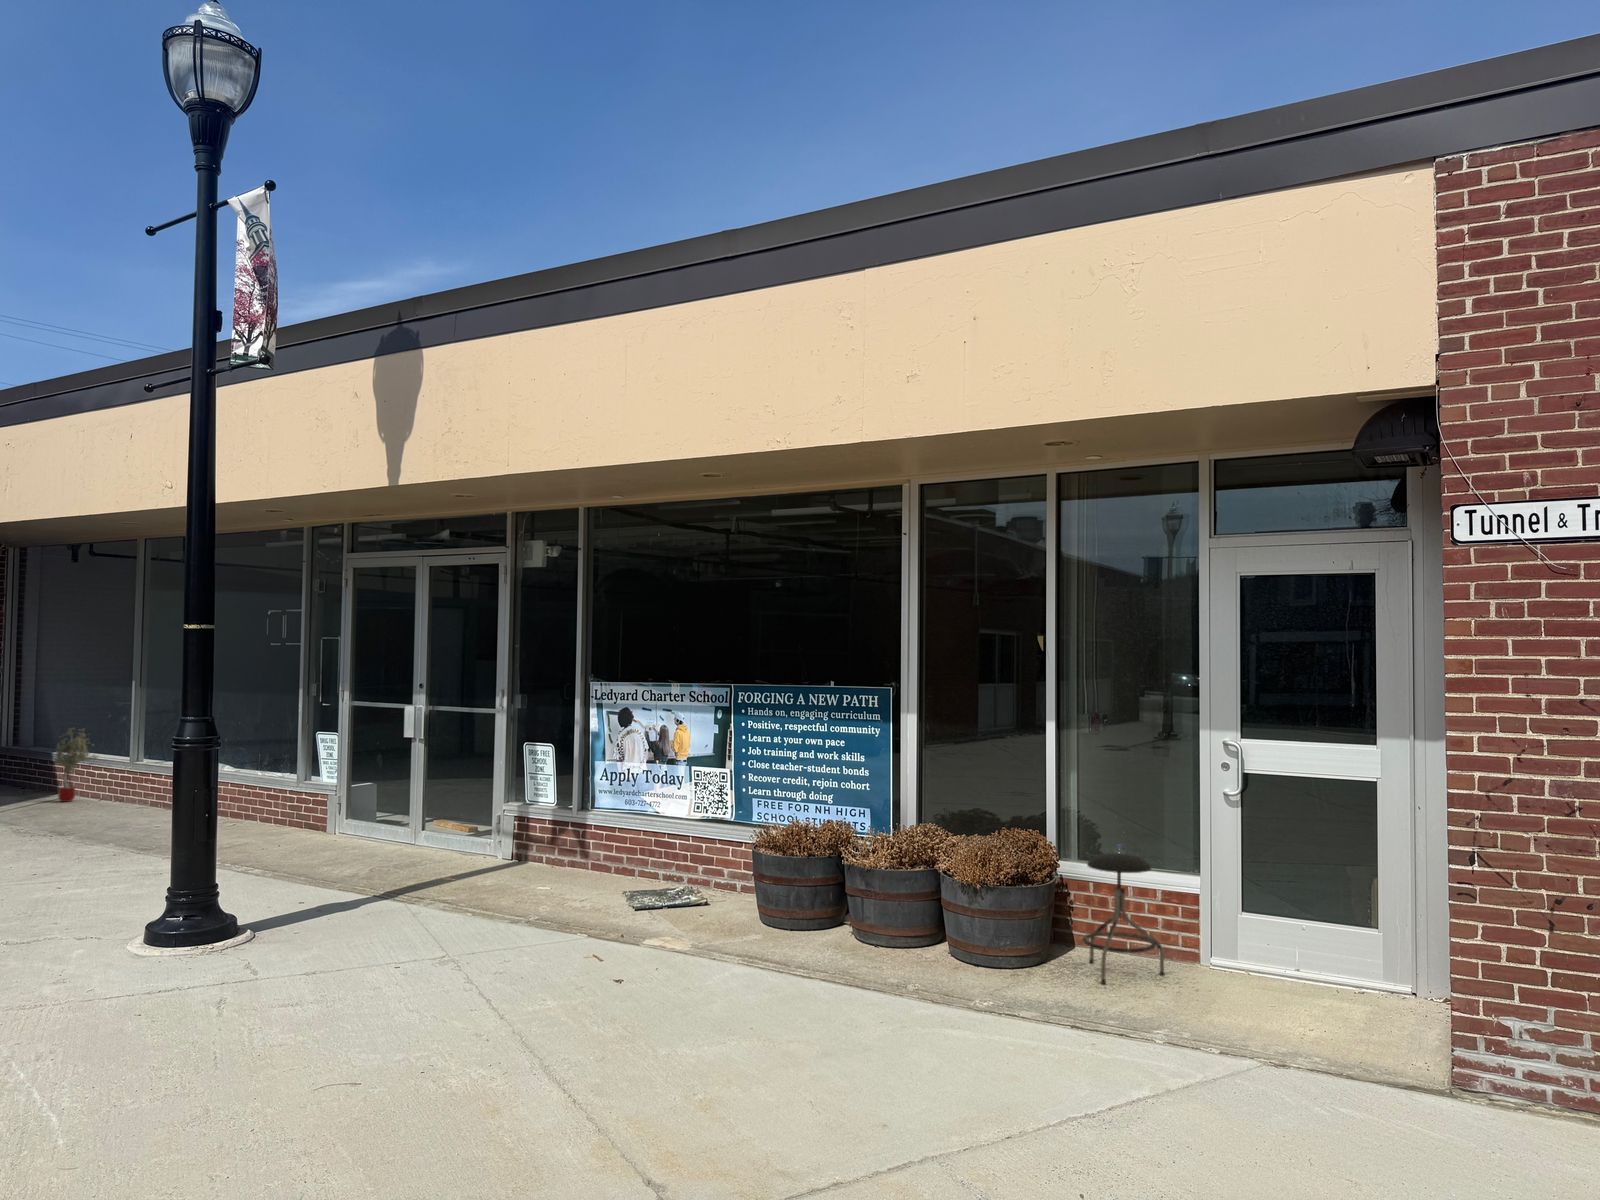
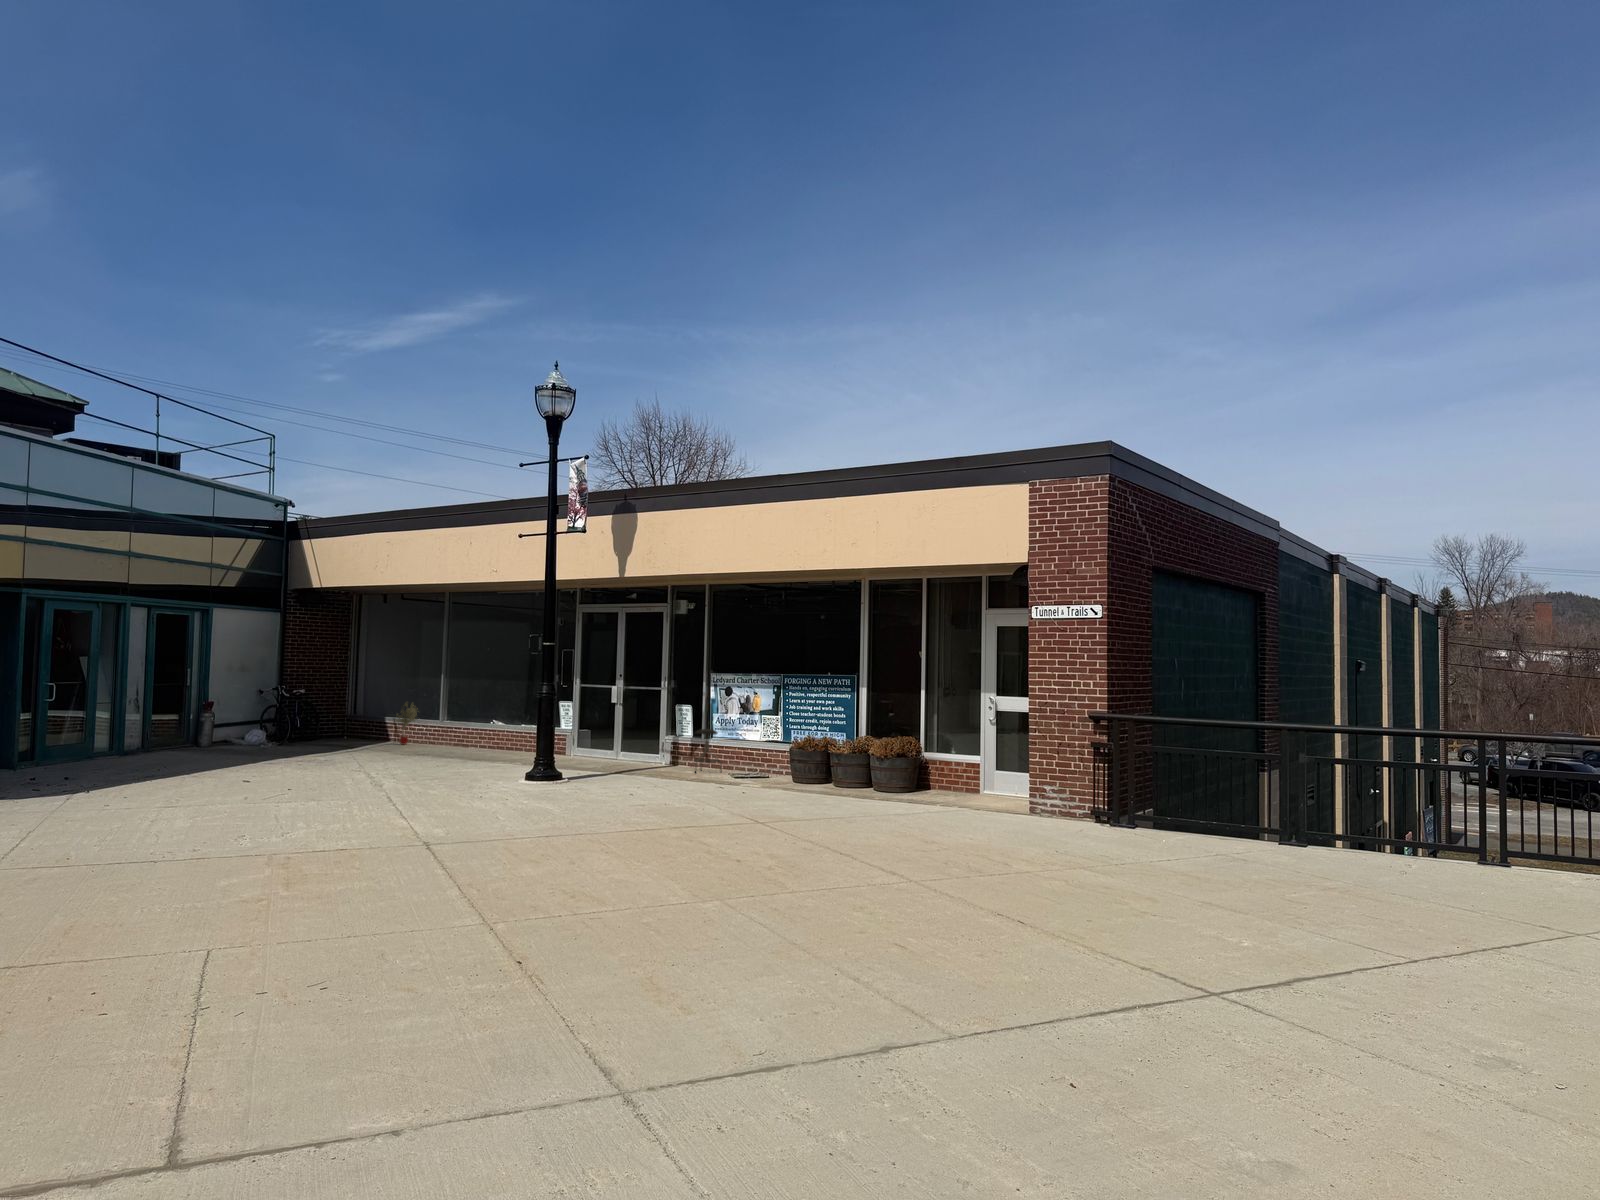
stool: present [1083,853,1165,984] -> present [694,729,722,772]

